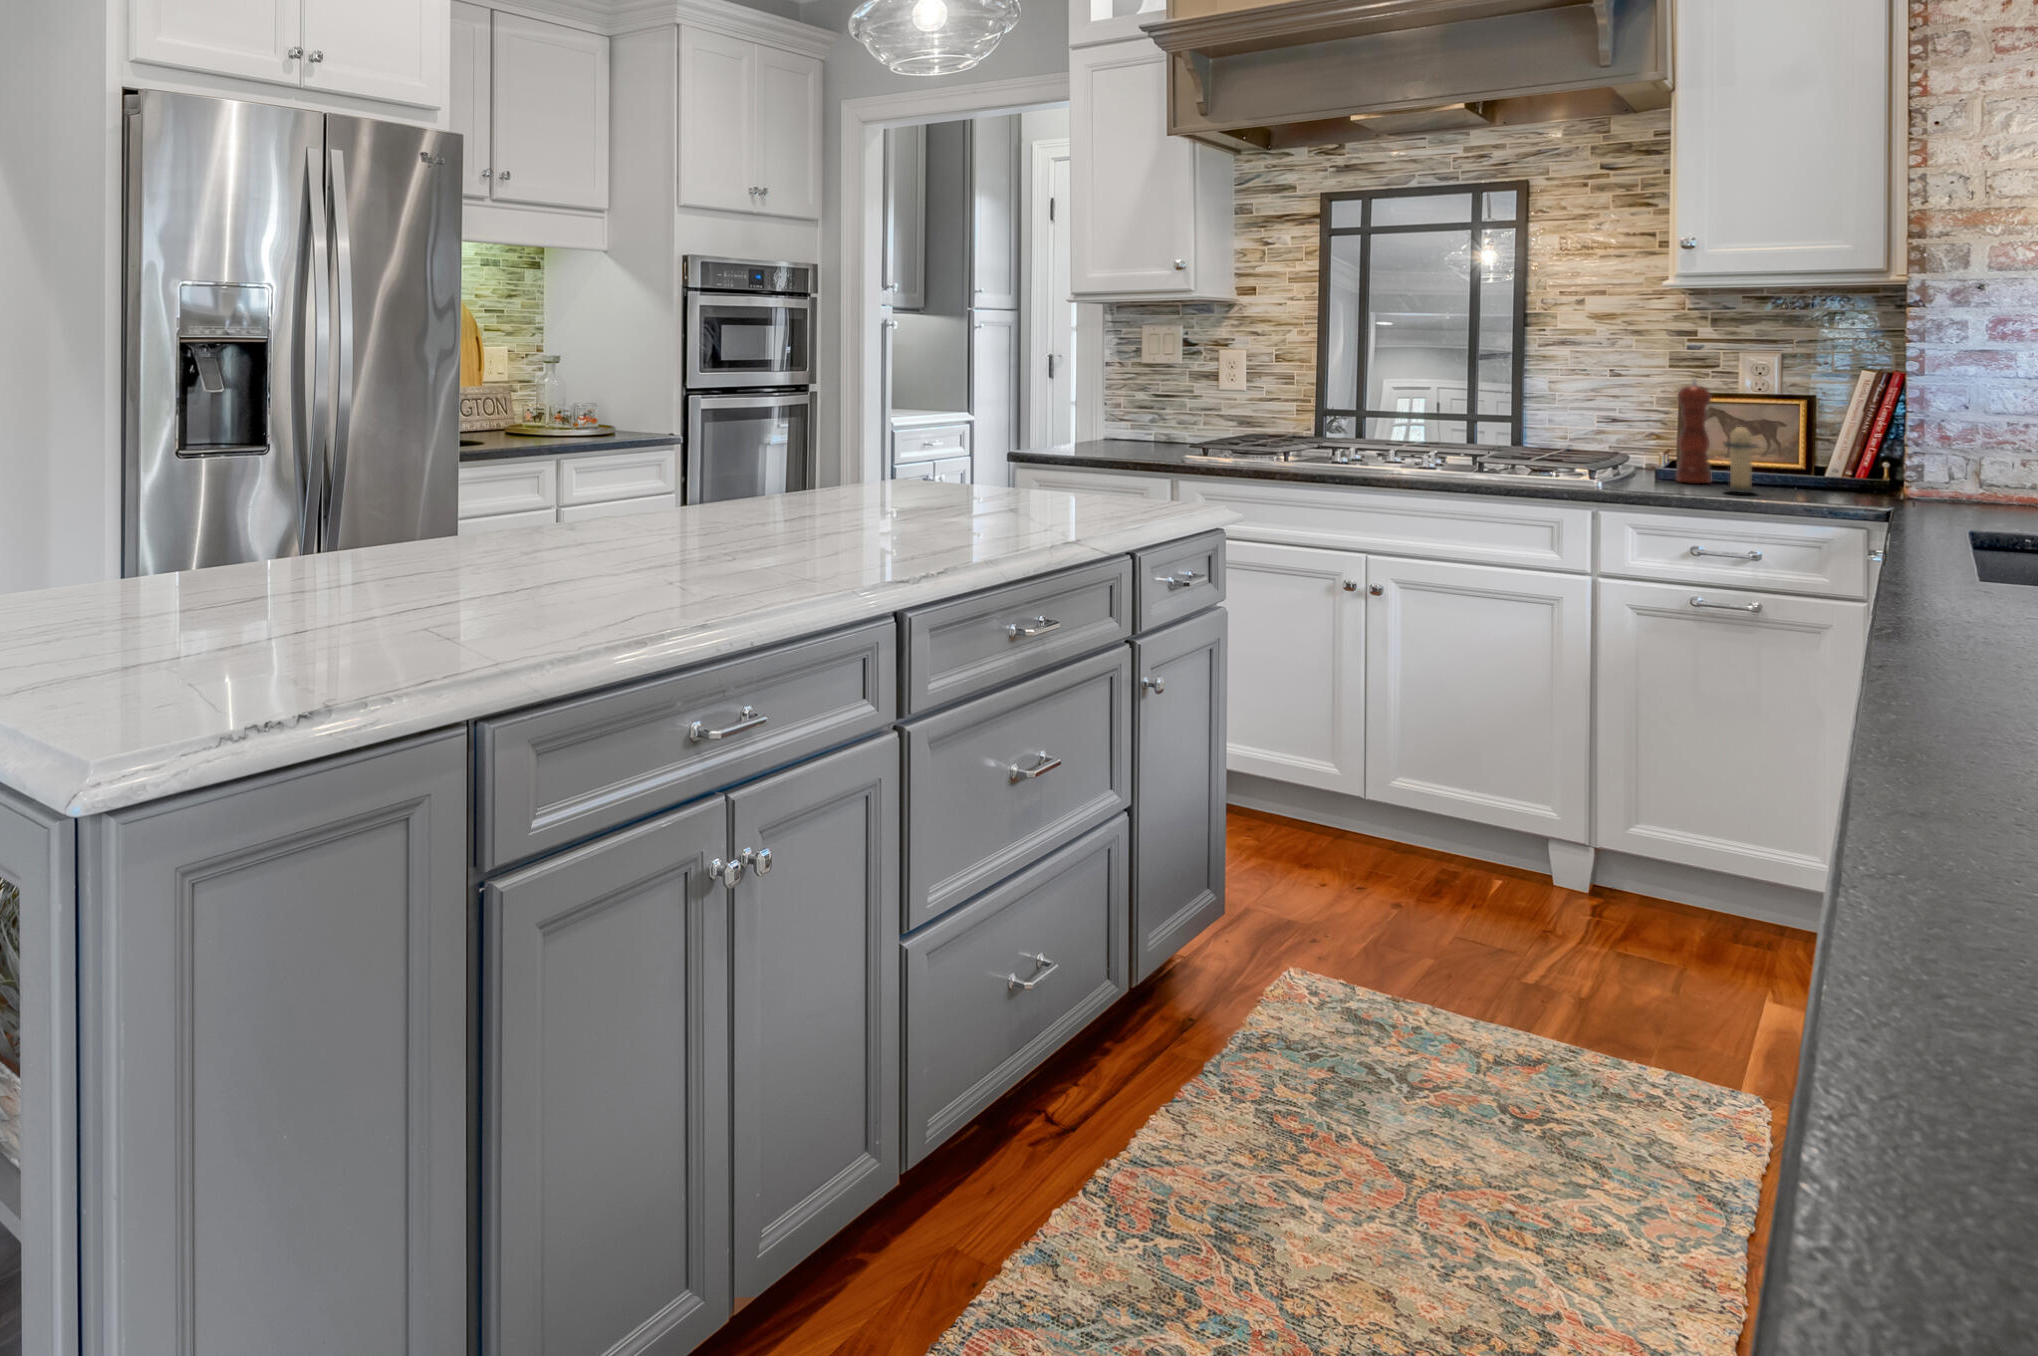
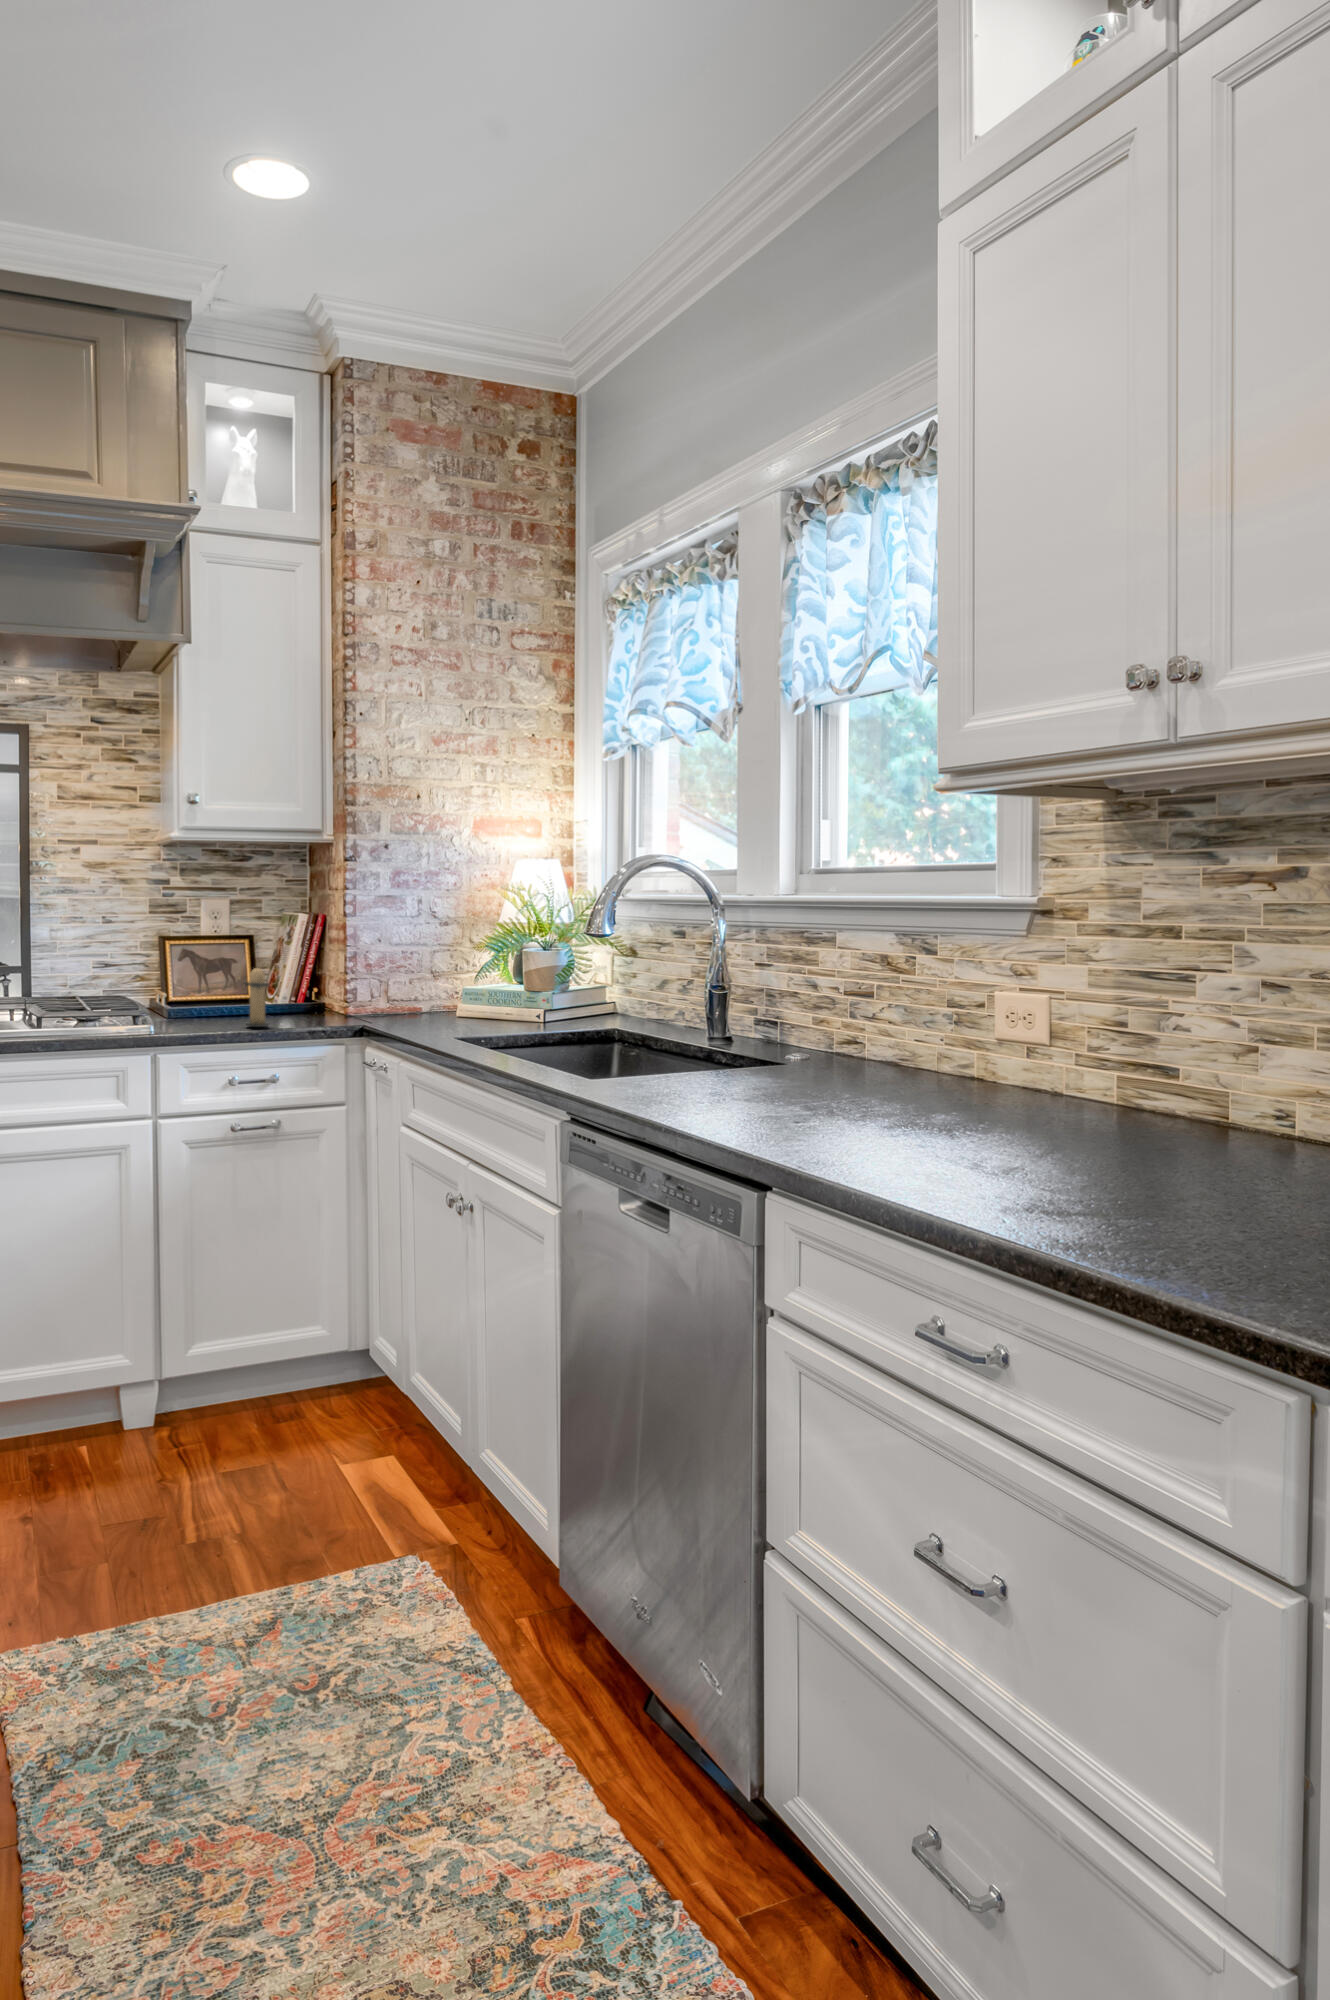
pepper mill: present [1676,378,1711,483] -> none [196,924,223,1021]

